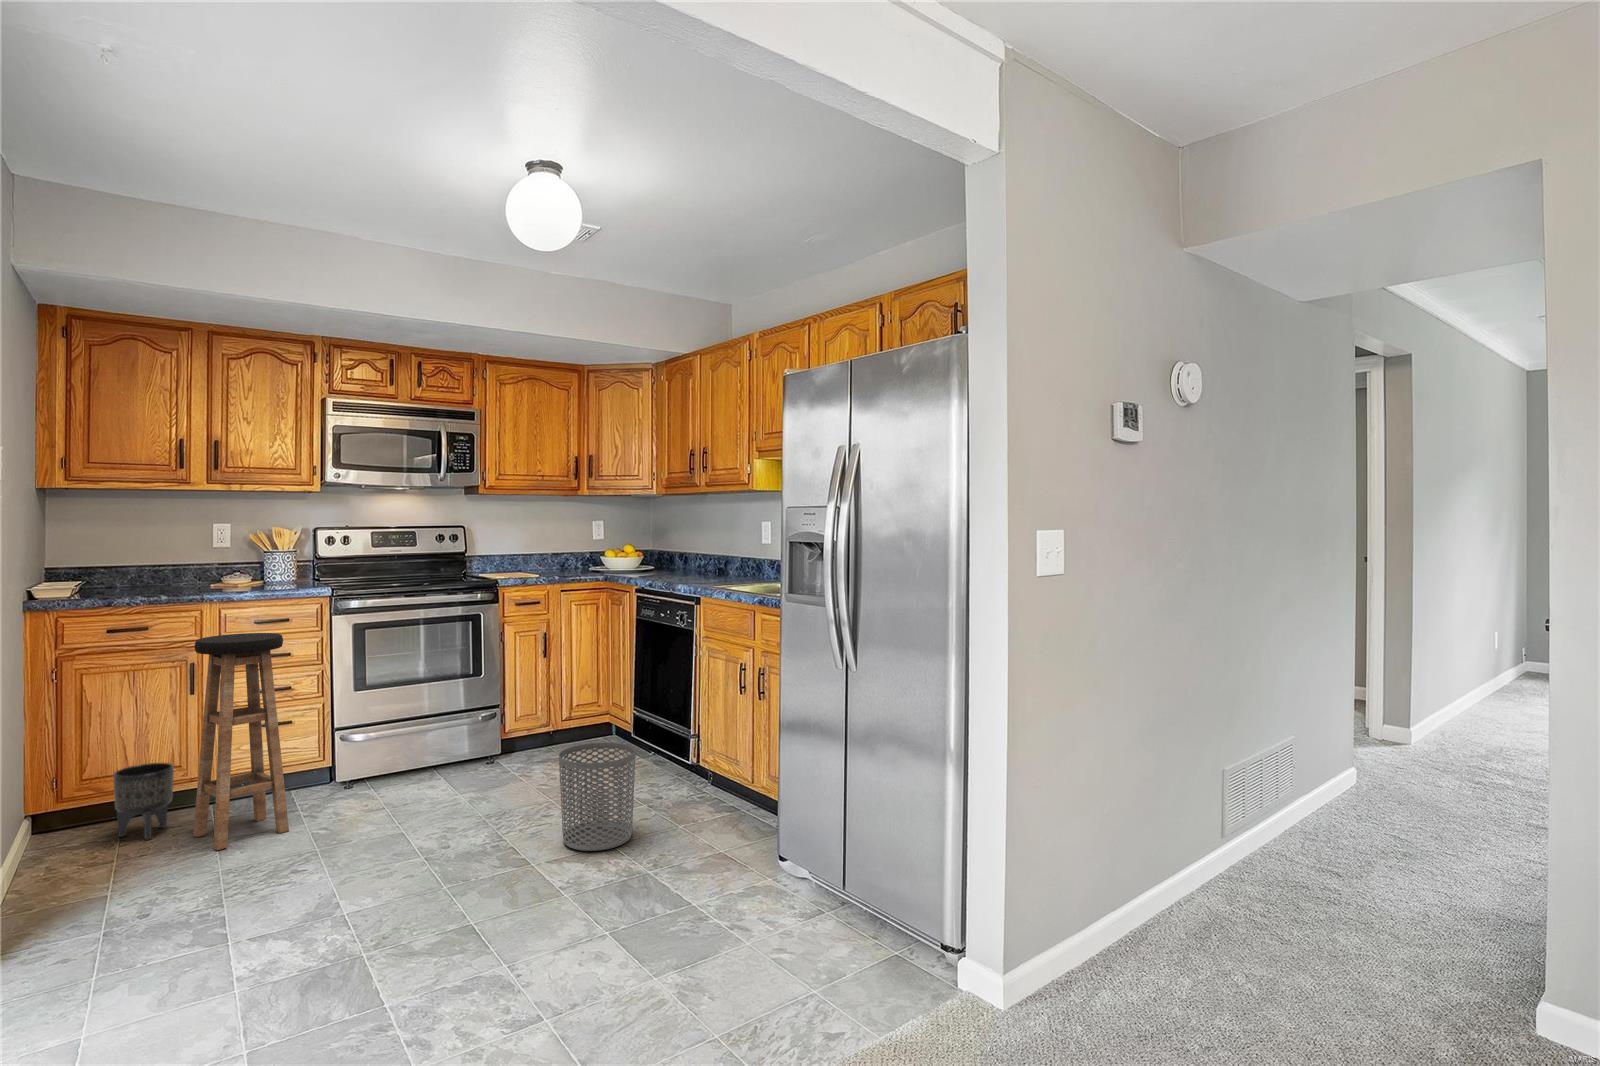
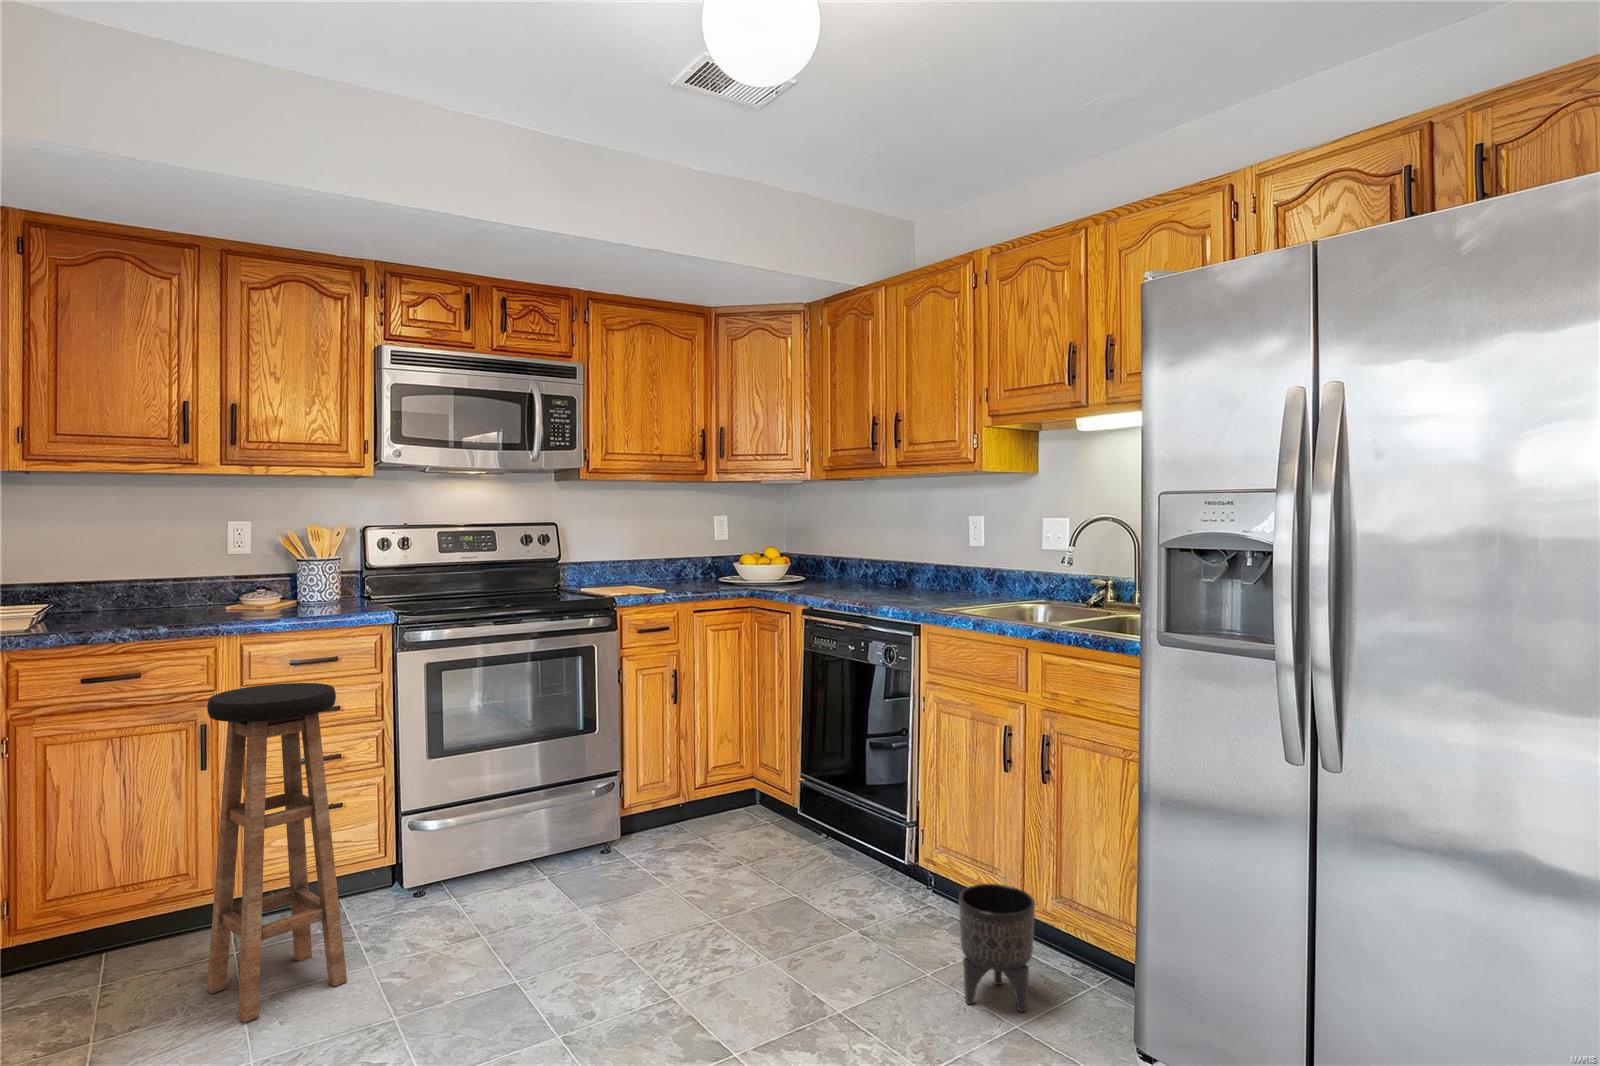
waste bin: present [559,742,636,851] -> none [759,851,874,1033]
planter: present [113,763,174,840] -> present [959,884,1035,1012]

